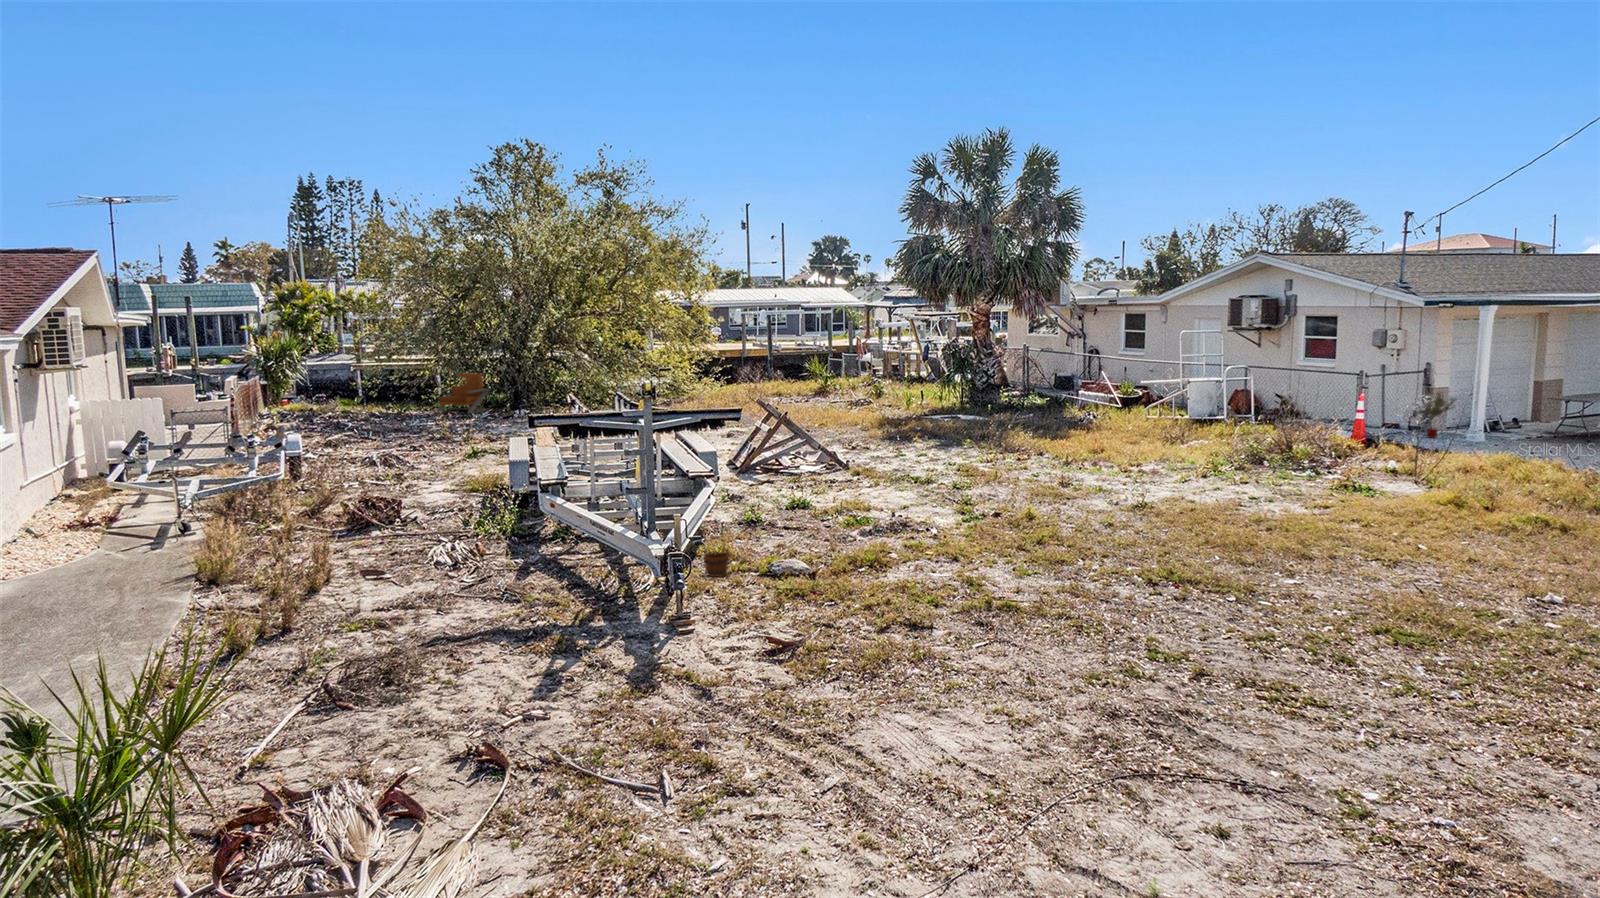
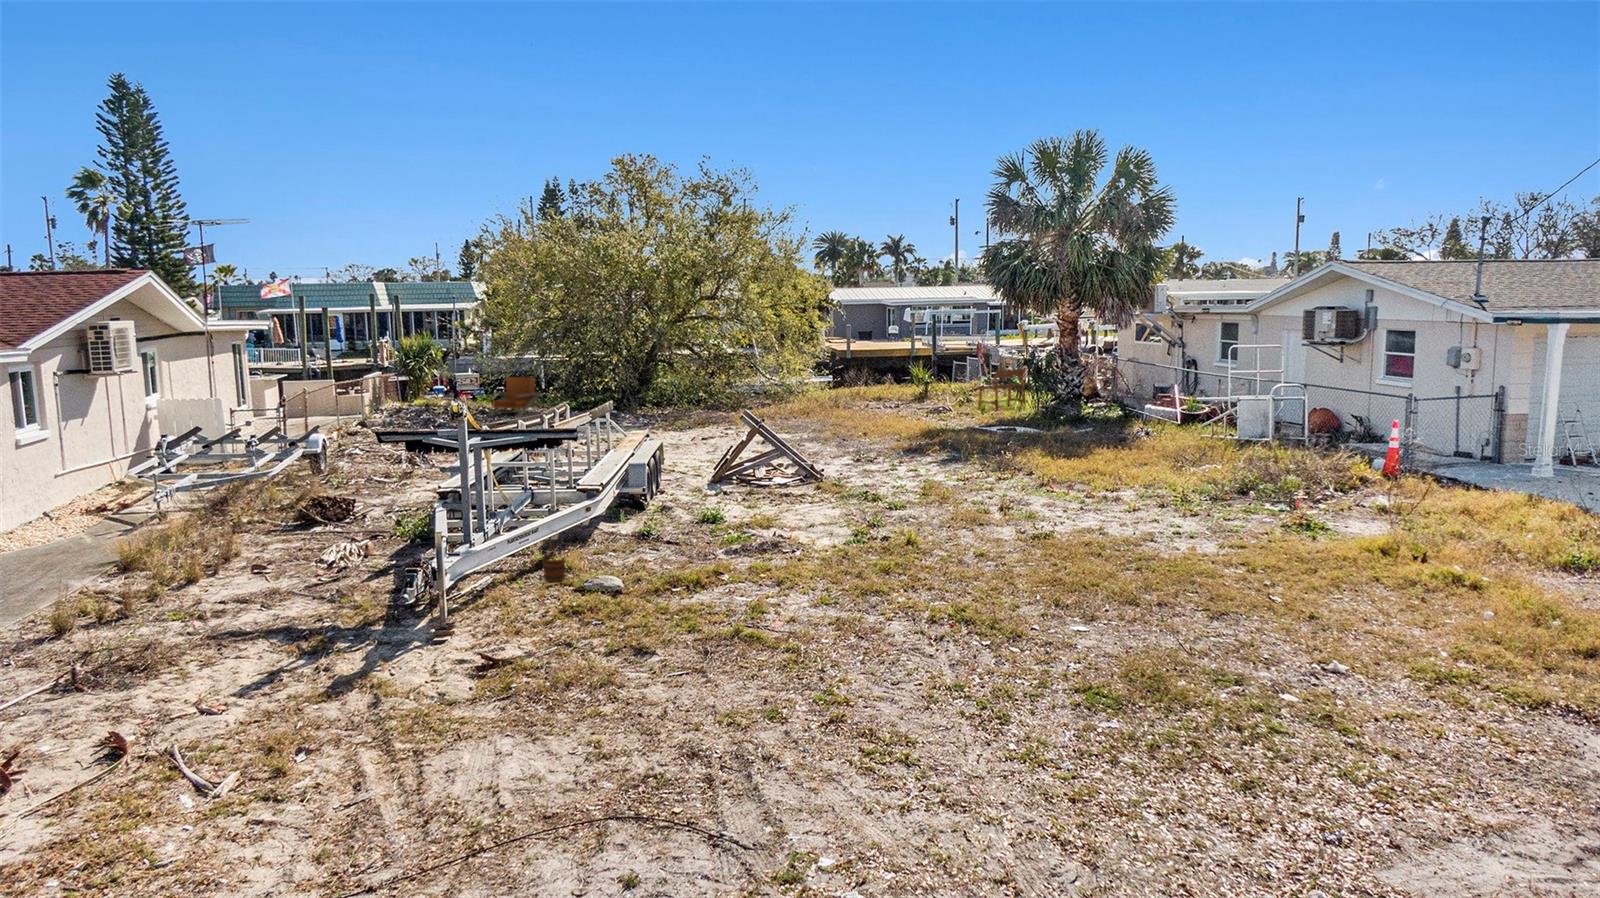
bench: none [912,358,954,397] -> present [978,369,1025,410]
potted tree: present [1415,393,1457,438] -> none [1477,419,1531,474]

